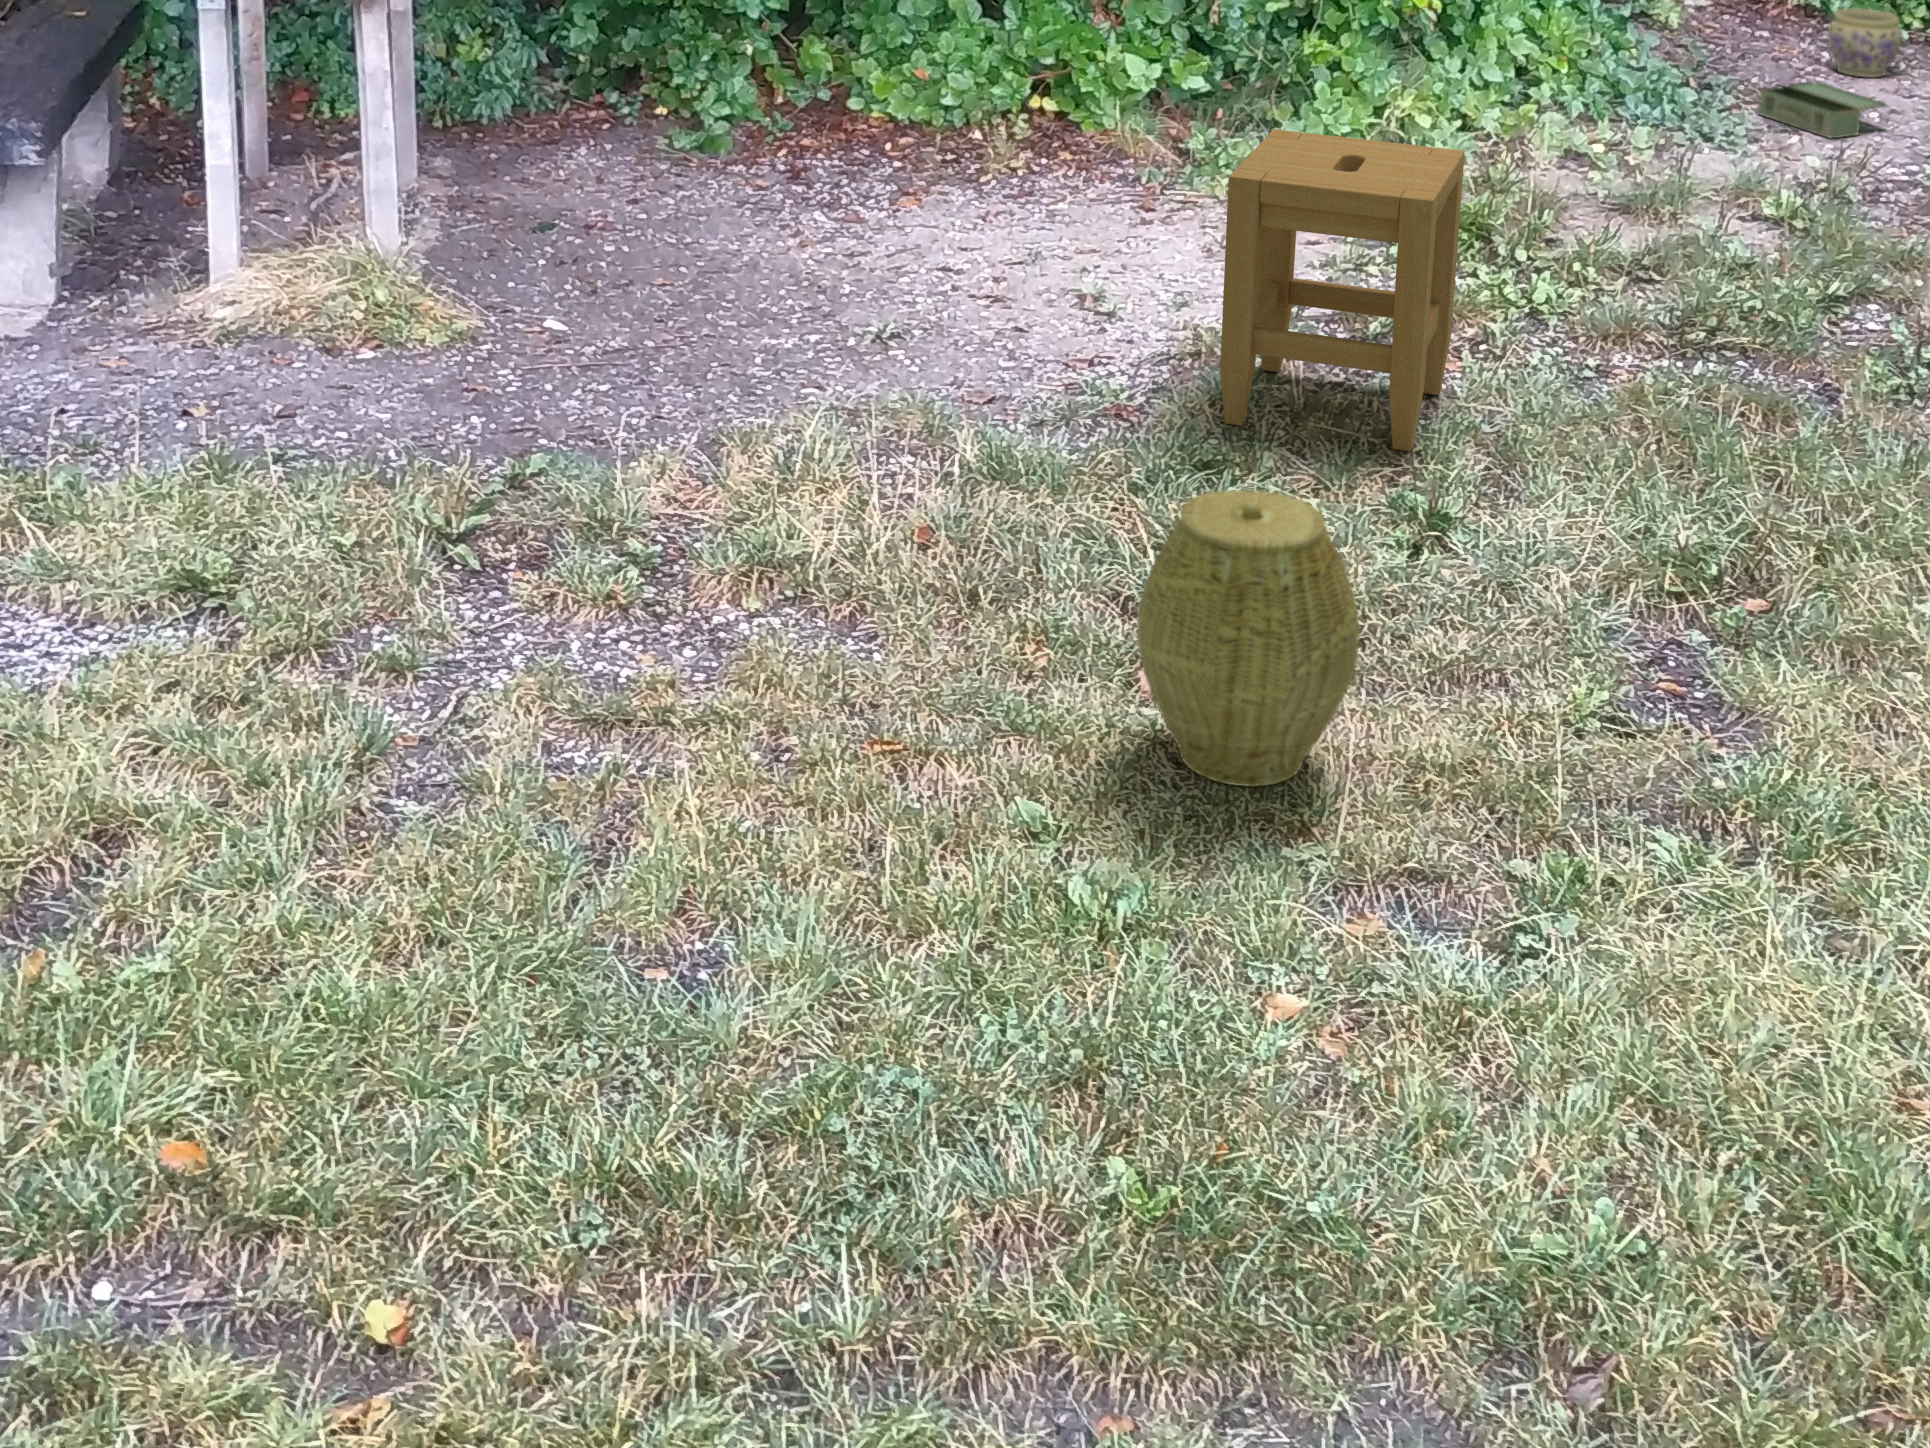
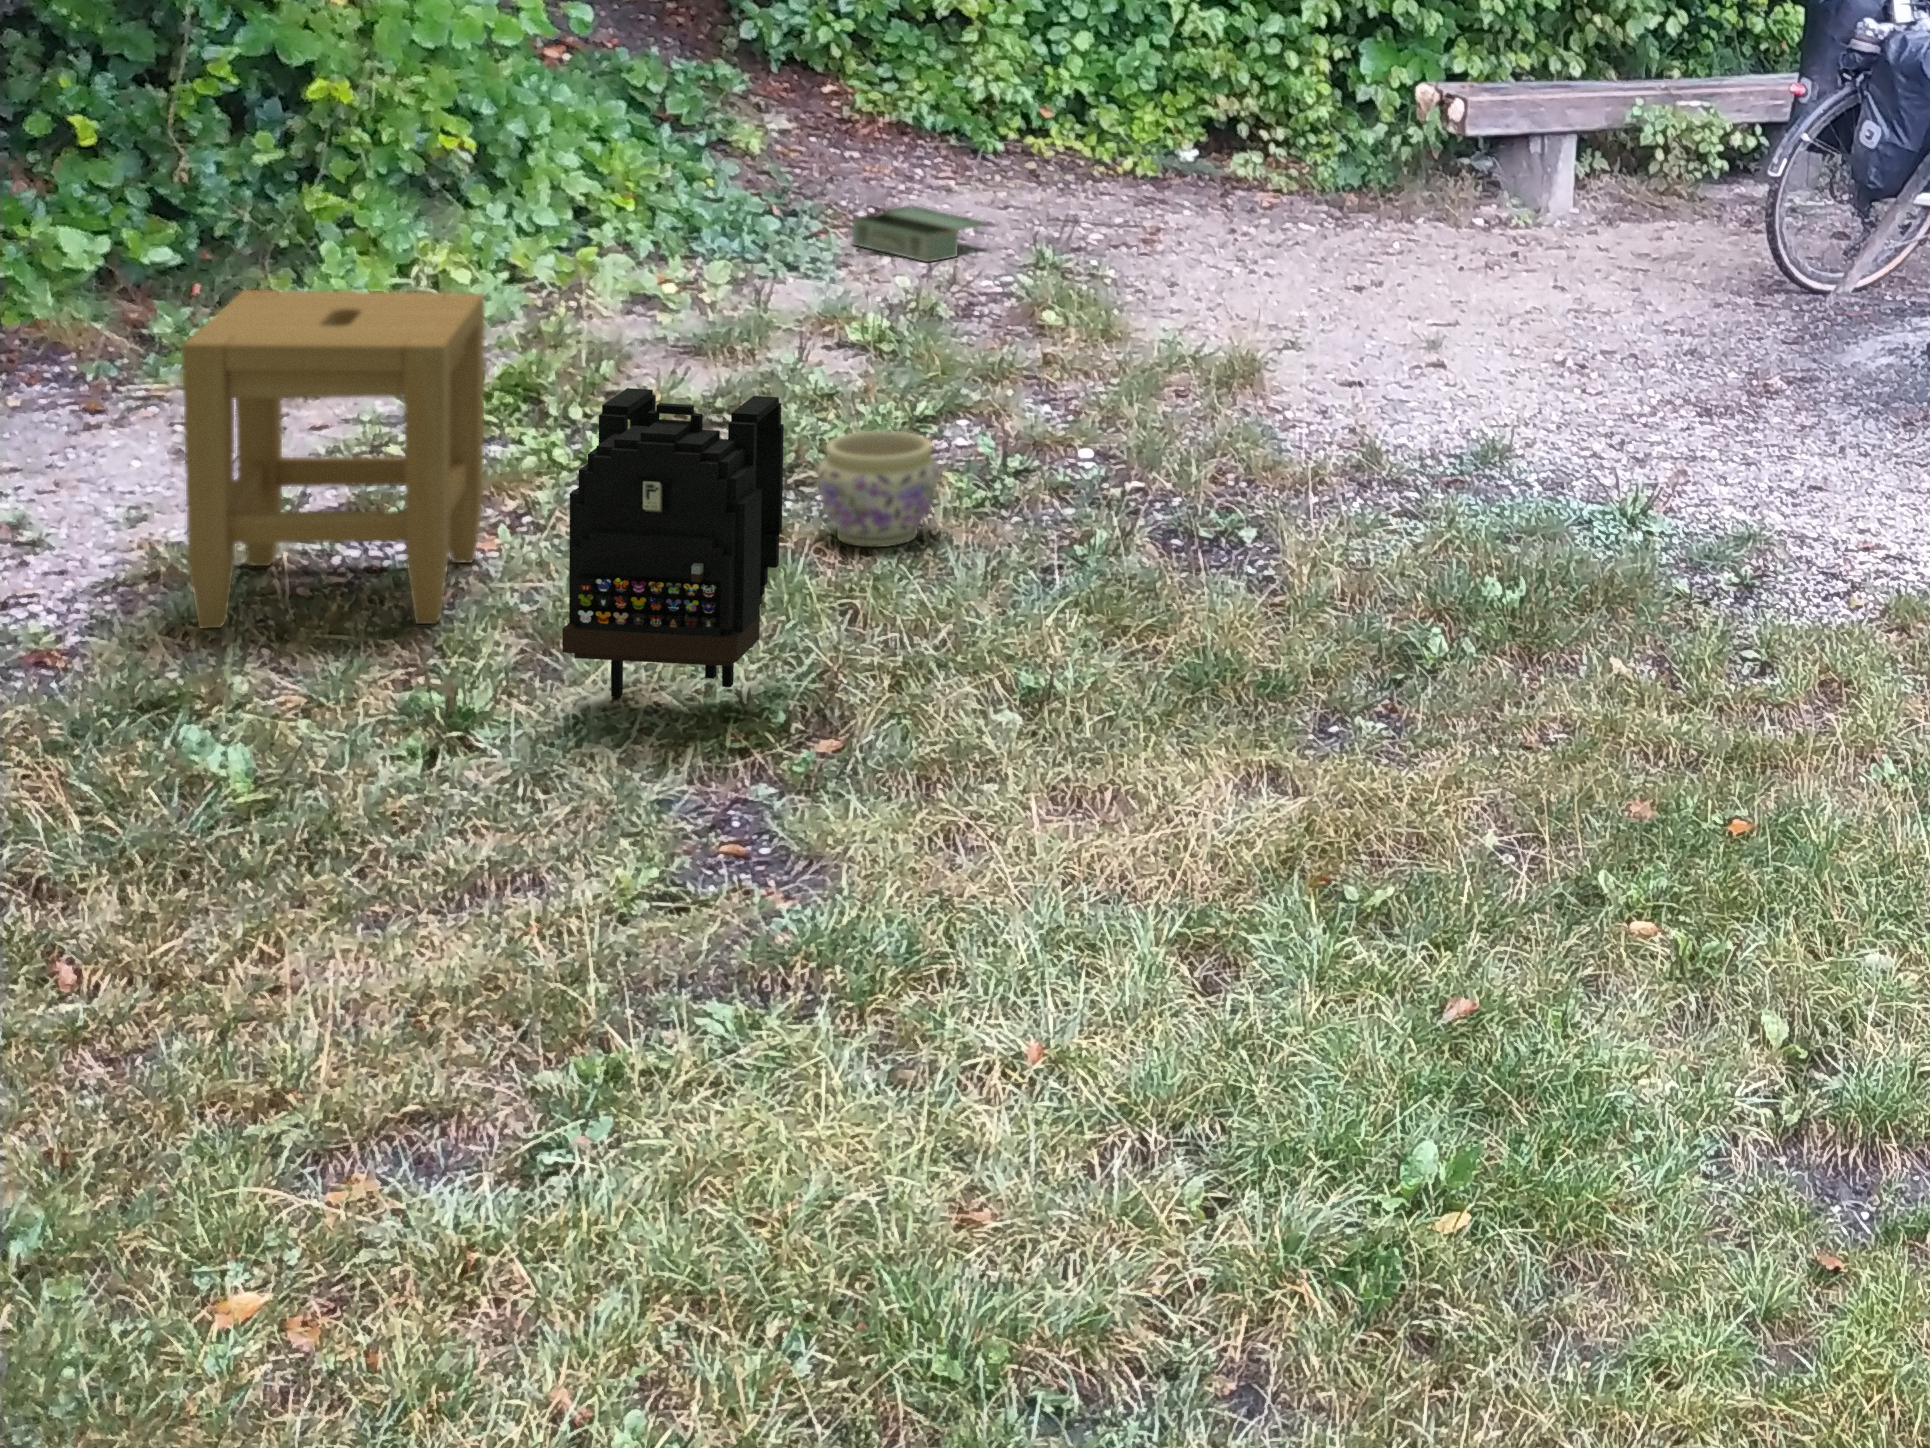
planter: present [1828,8,1902,78] -> present [818,431,939,547]
backpack: none [1522,262,1734,568] -> present [562,388,784,697]
woven basket: present [1137,490,1360,786] -> none [77,663,362,985]

